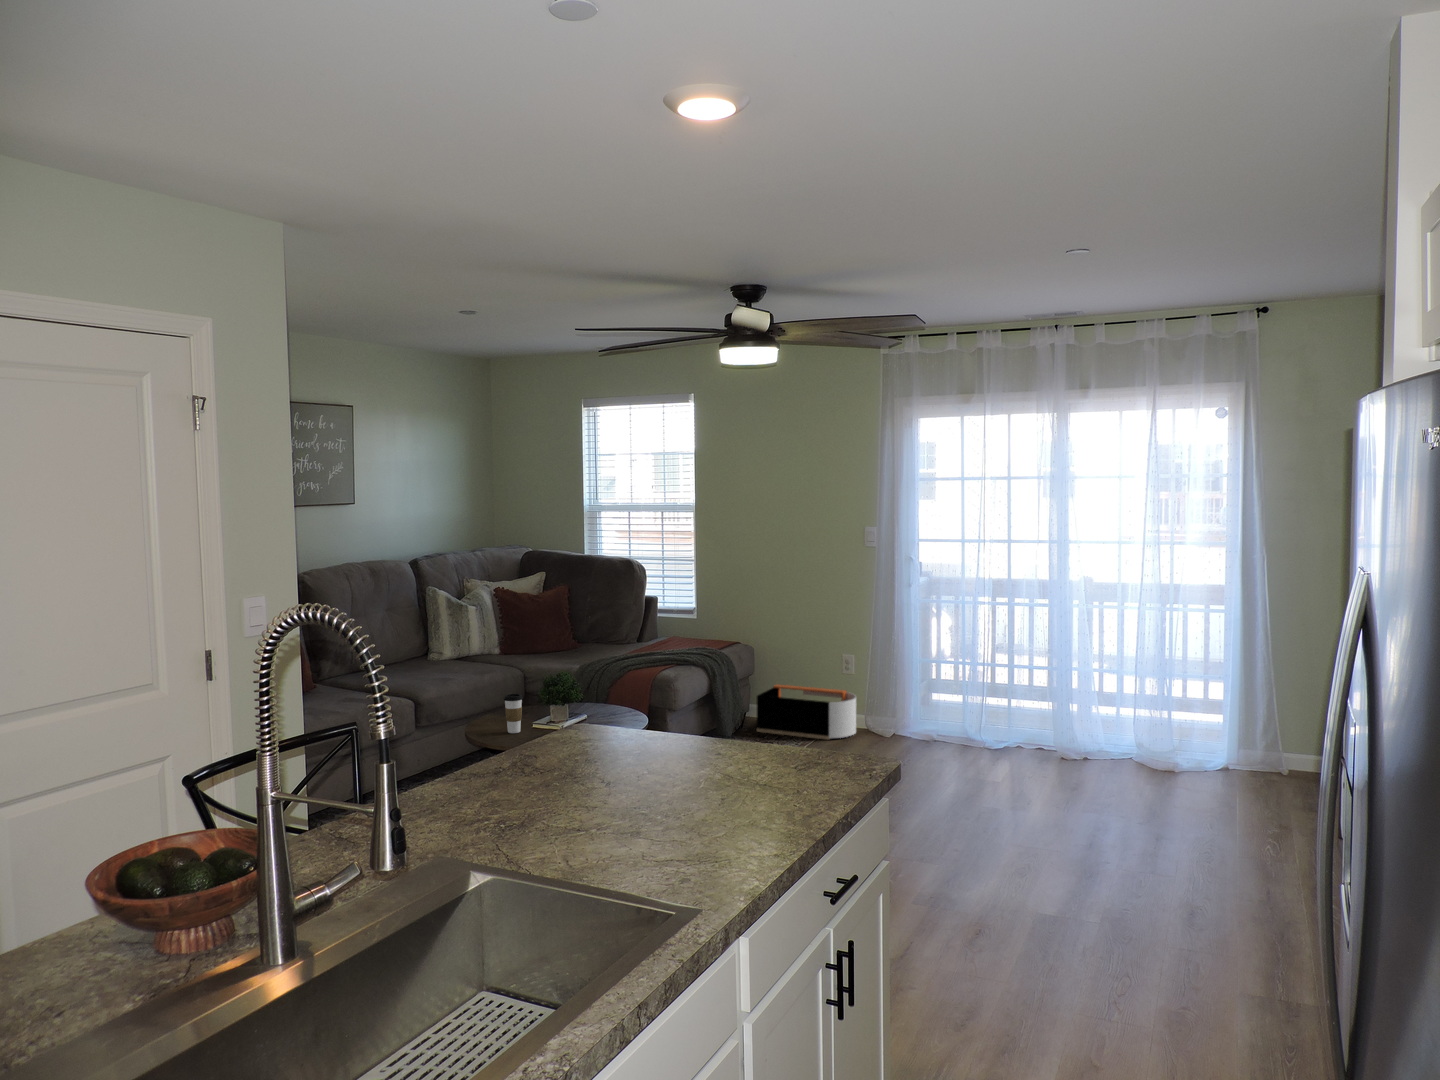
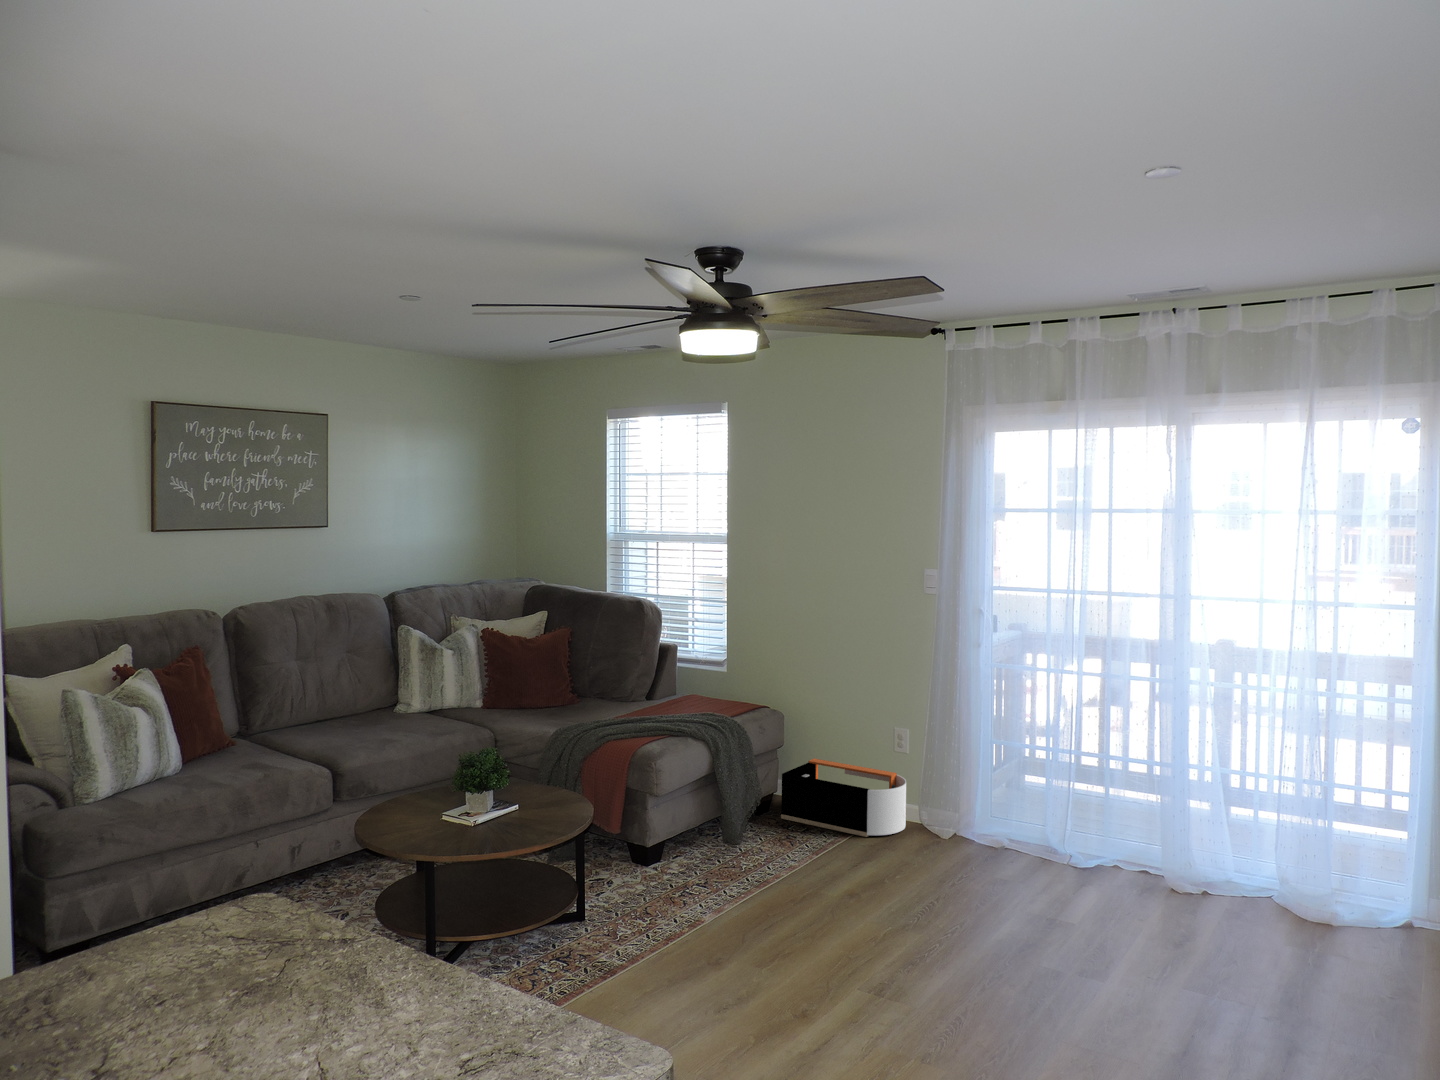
coffee cup: present [504,694,523,733] -> none [390,779,415,831]

